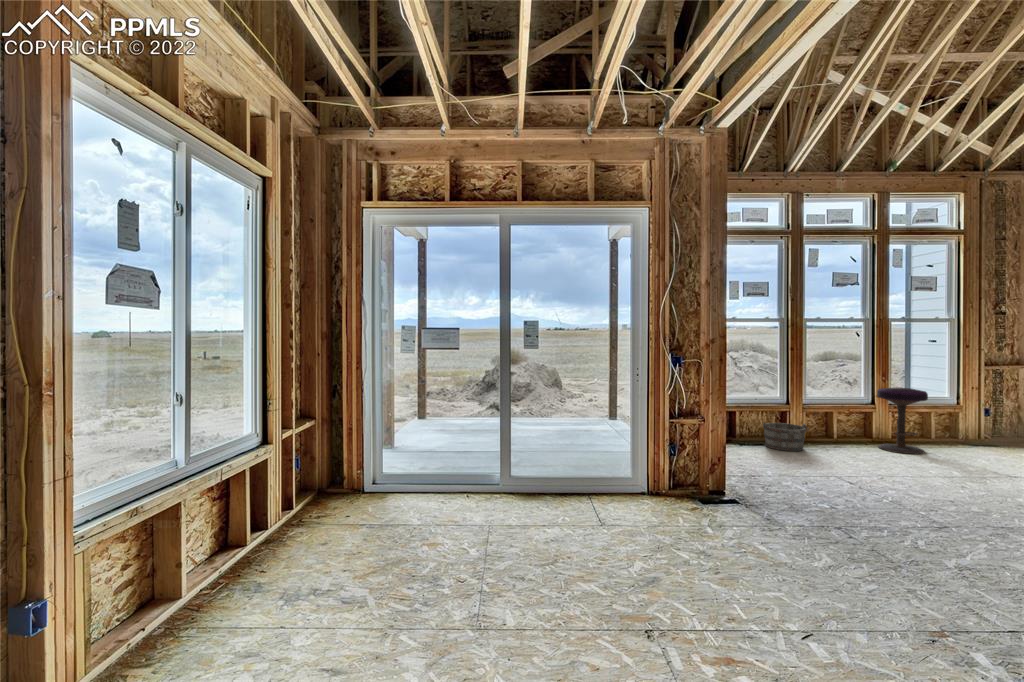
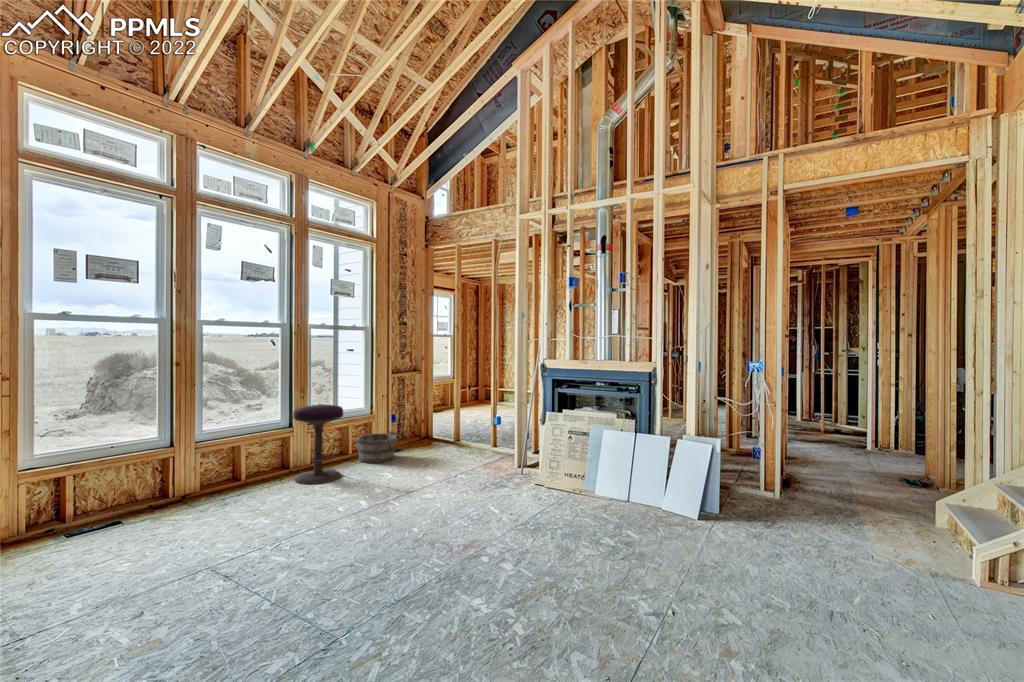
bucket: present [763,423,807,451] -> present [356,431,398,463]

